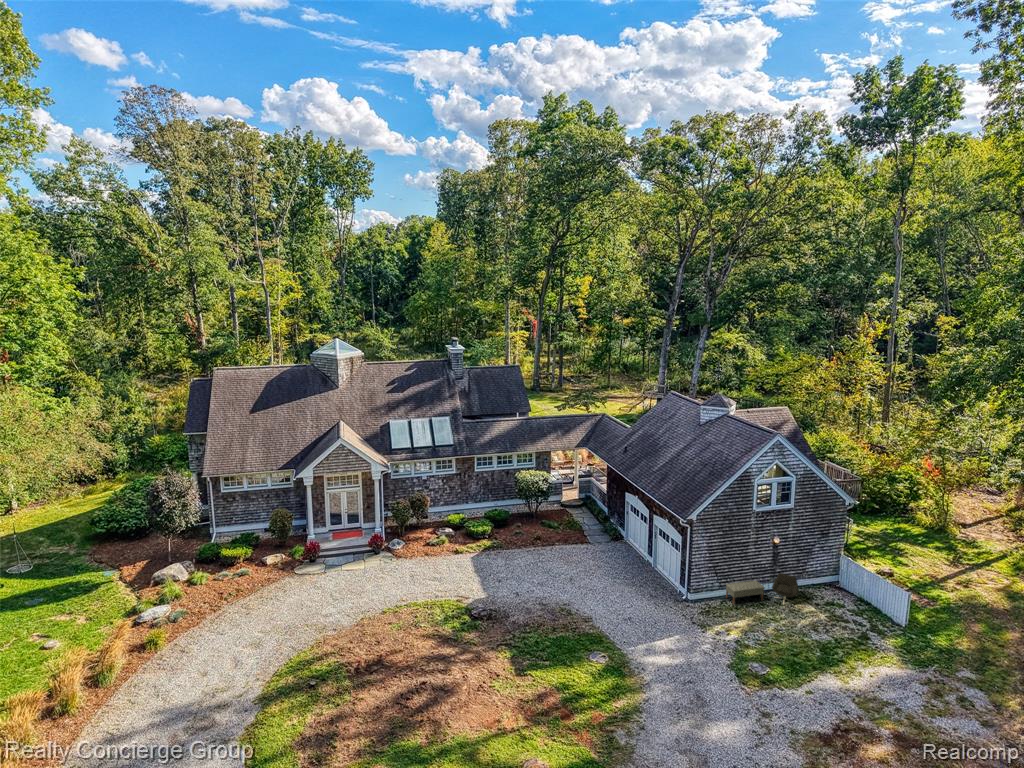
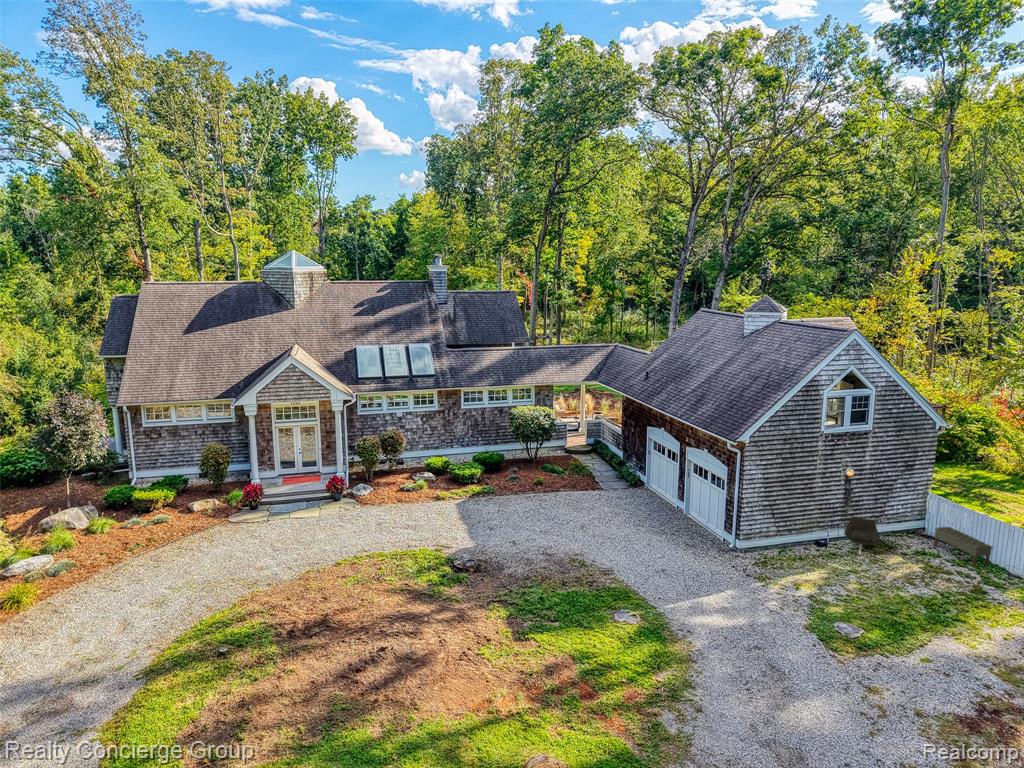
bench: present [726,581,765,604] -> present [934,527,992,566]

